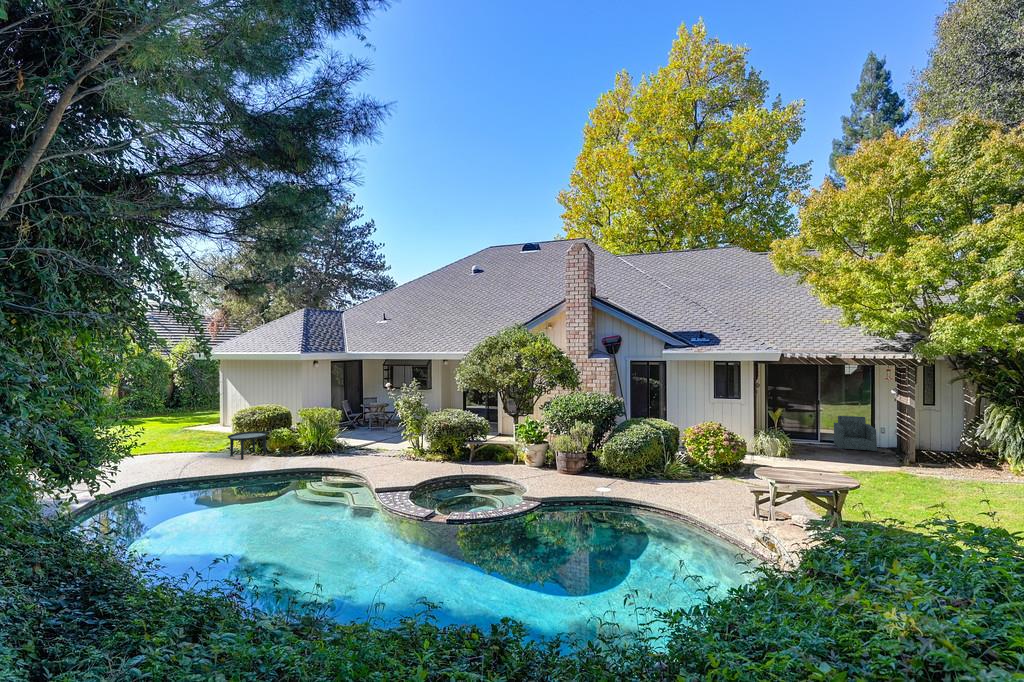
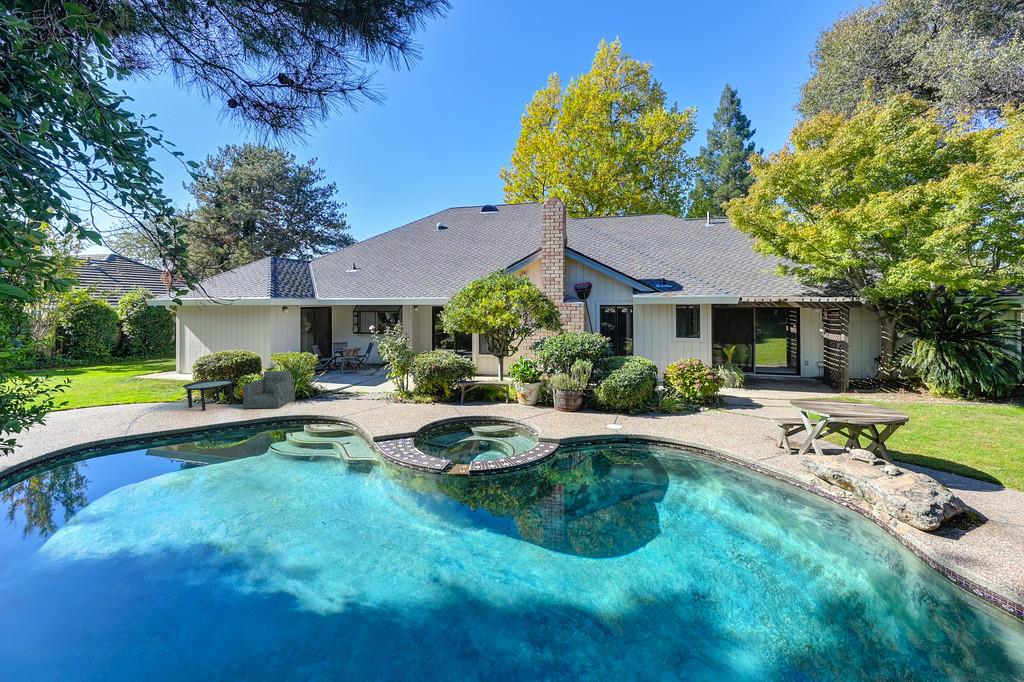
armchair: present [834,416,877,451] -> present [243,371,295,409]

